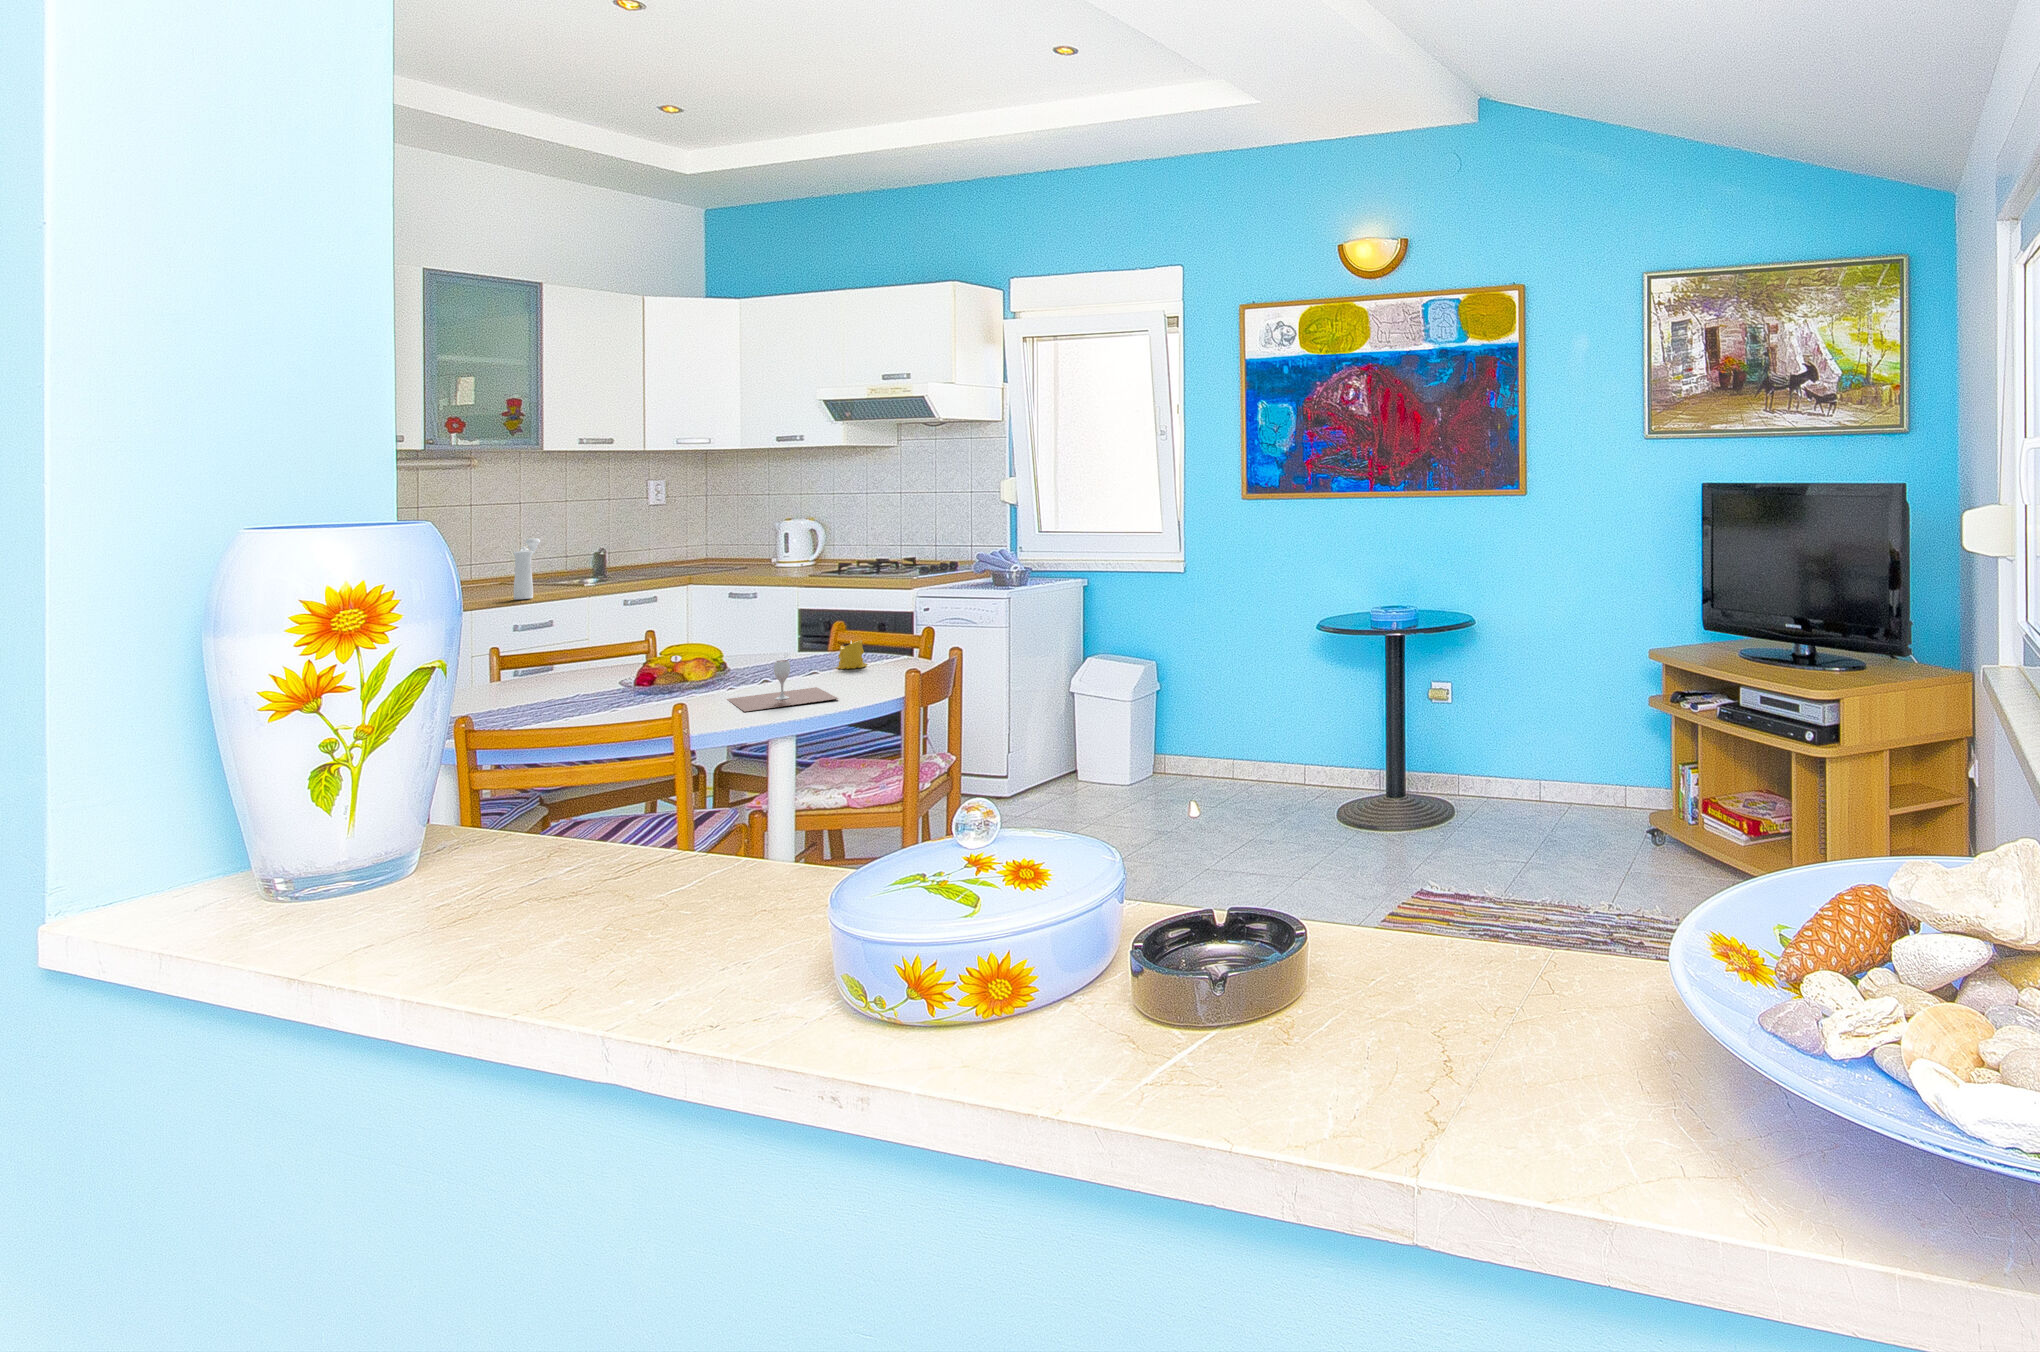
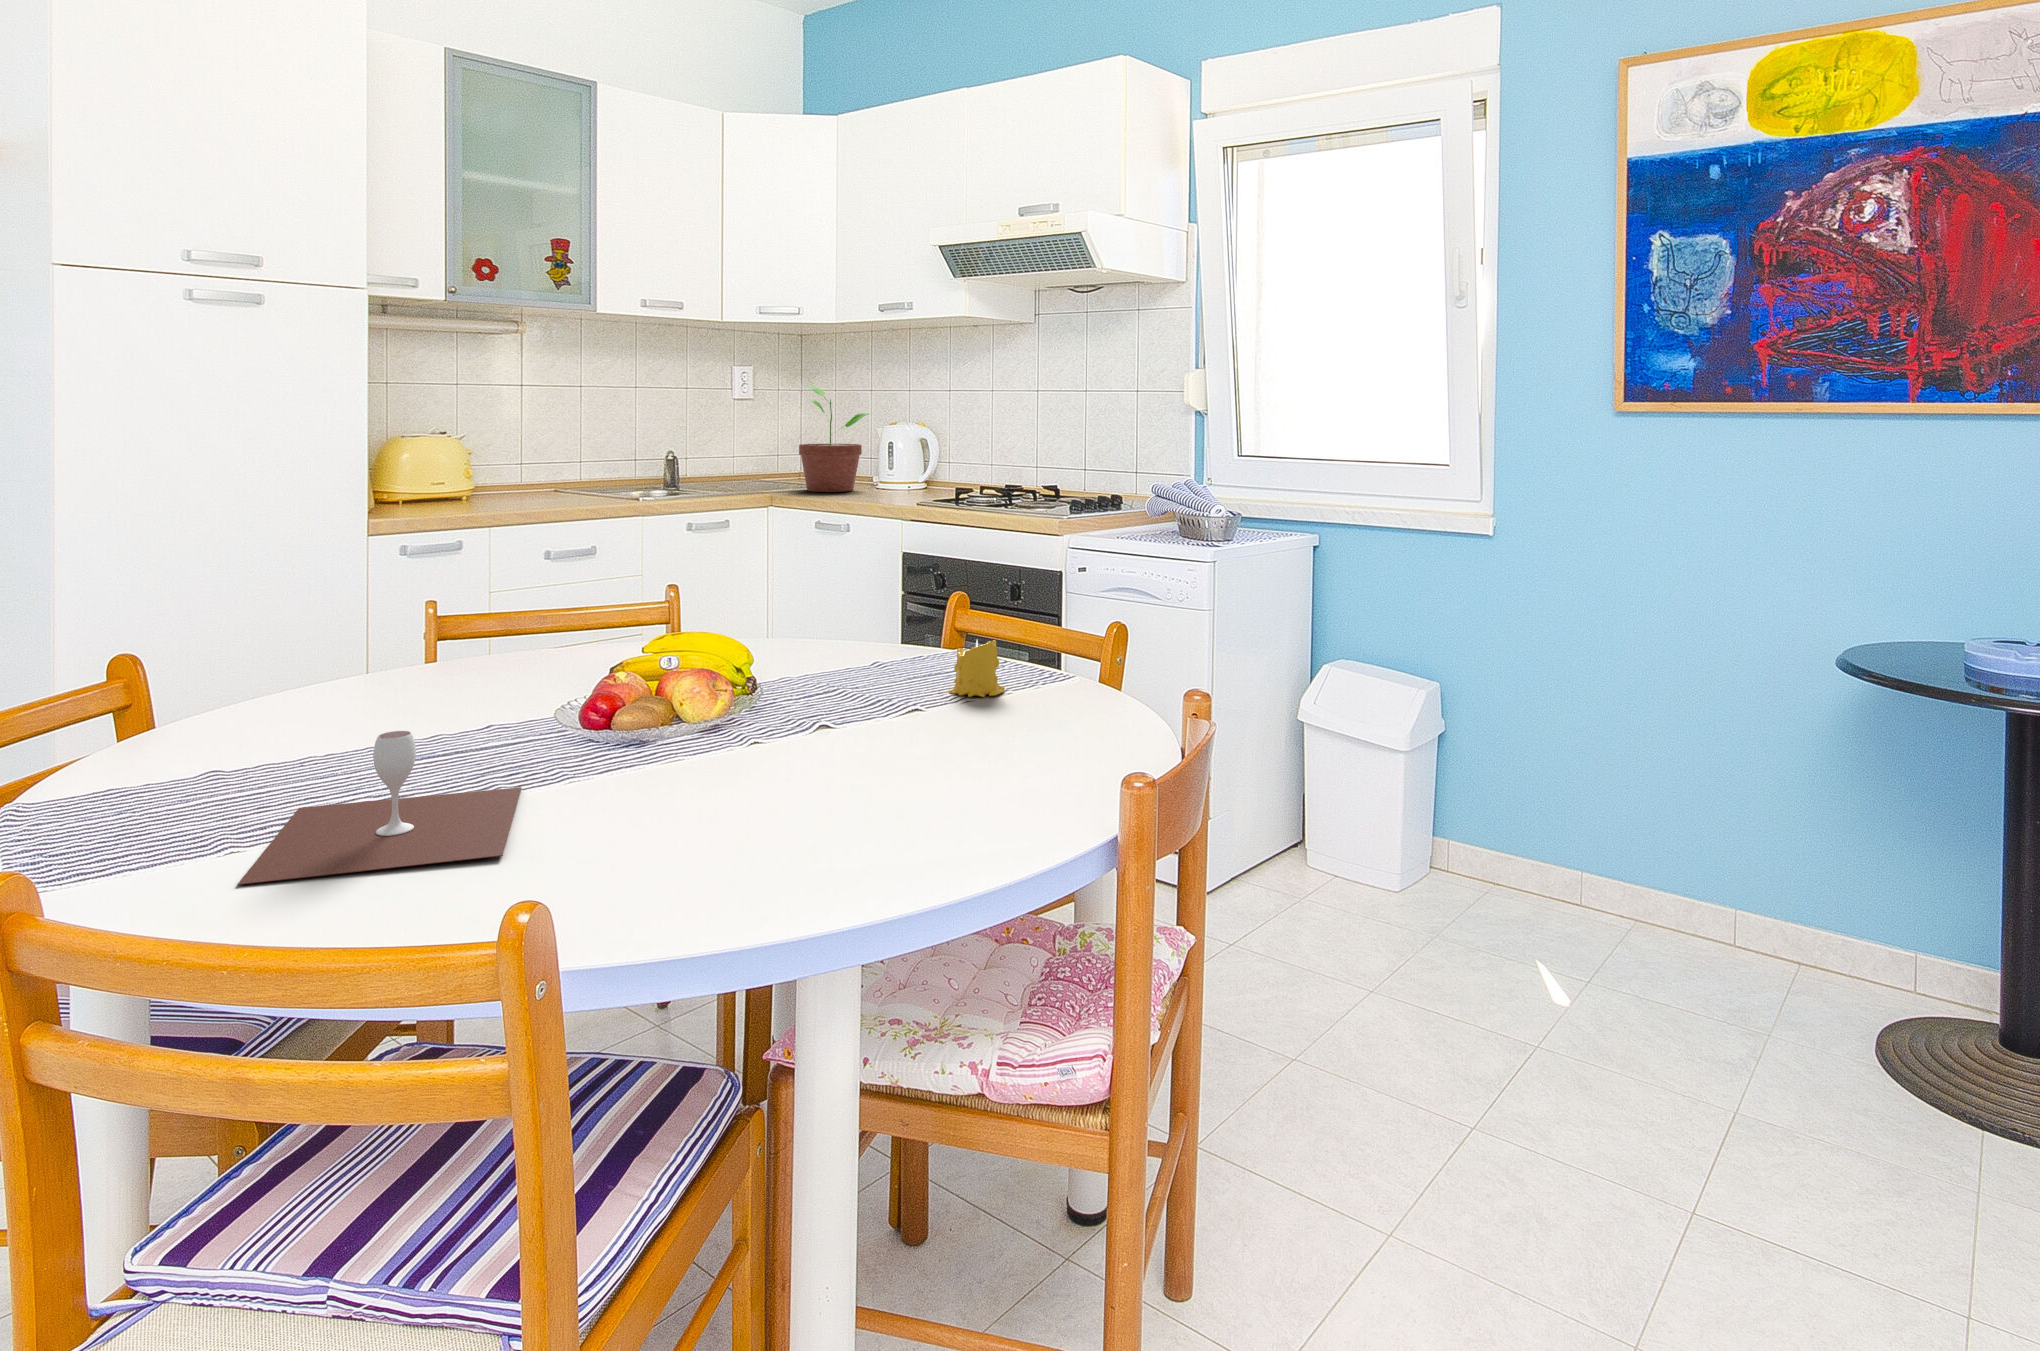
potted plant: none [711,495,769,573] -> present [799,386,868,492]
pepper mill: present [514,538,541,600] -> none [543,430,581,514]
wine glass: present [727,660,838,712] -> present [237,731,521,885]

